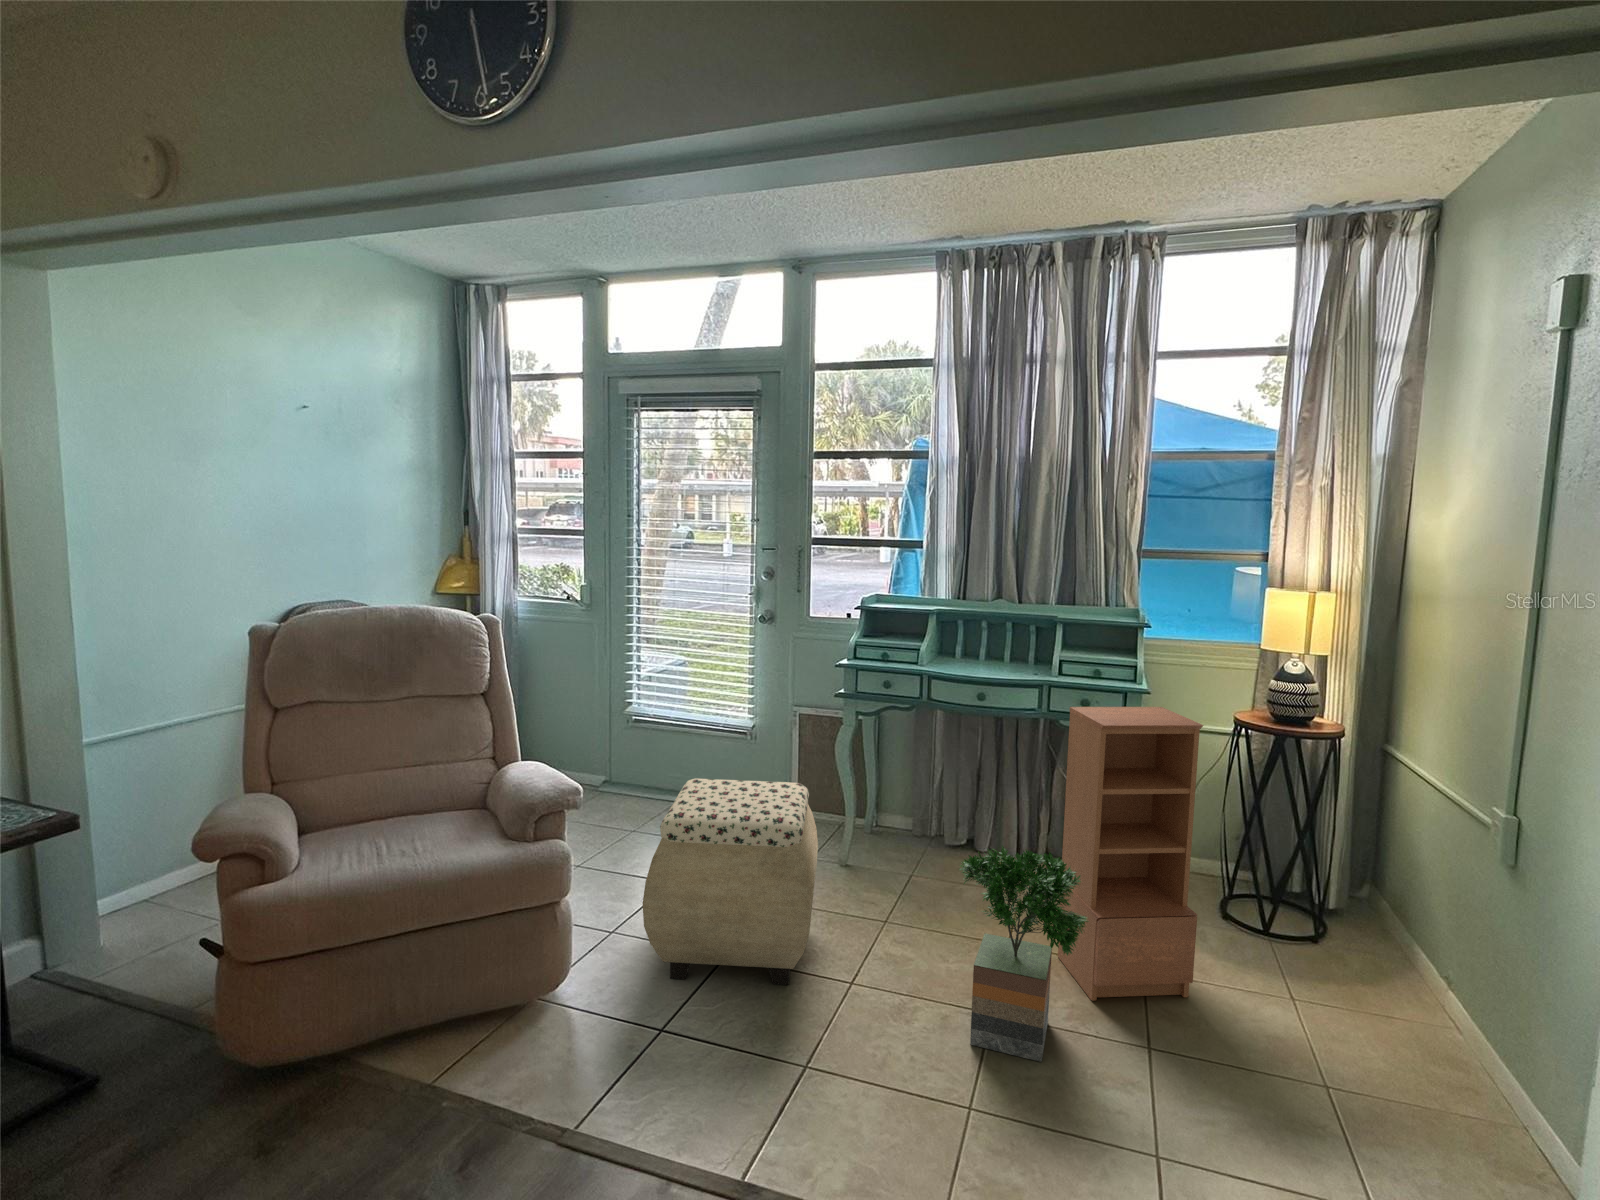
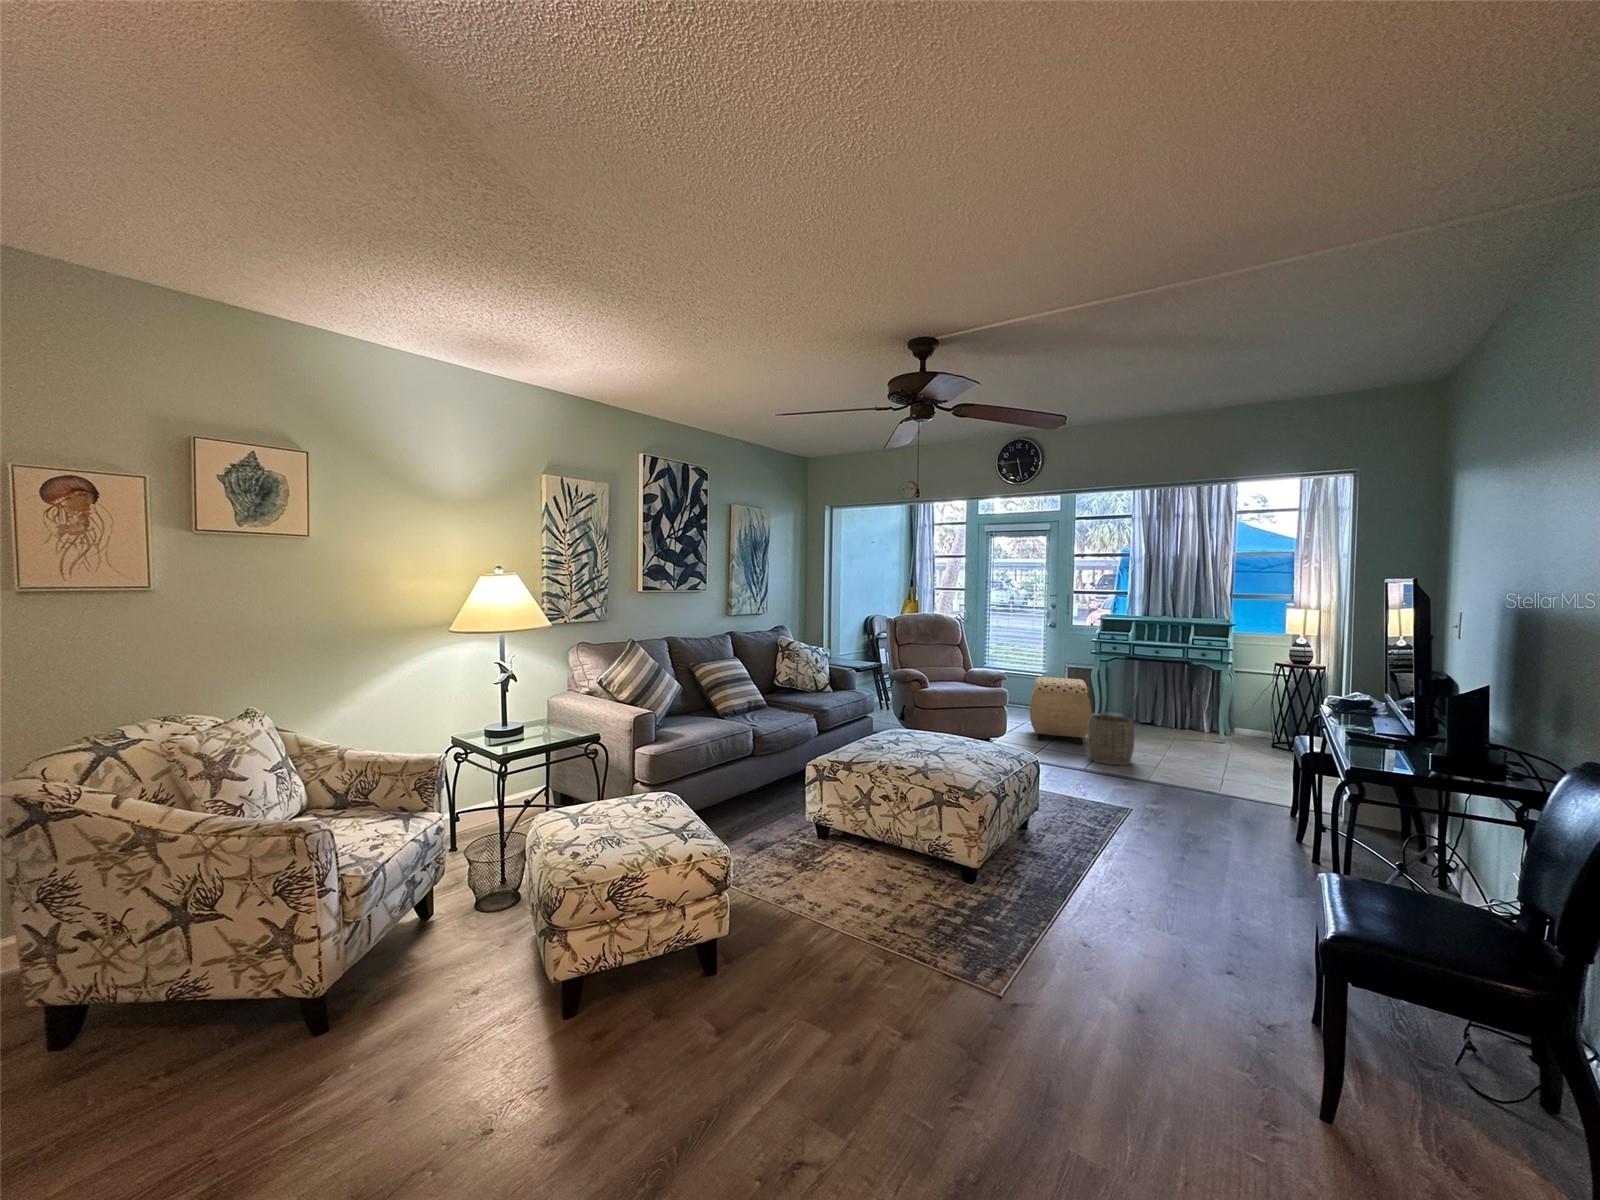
bookcase: present [1058,707,1203,1001] -> none [1192,651,1249,759]
potted tree: present [960,846,1088,1062] -> none [1149,693,1199,763]
woven basket: none [780,931,913,1127] -> present [1088,715,1134,765]

